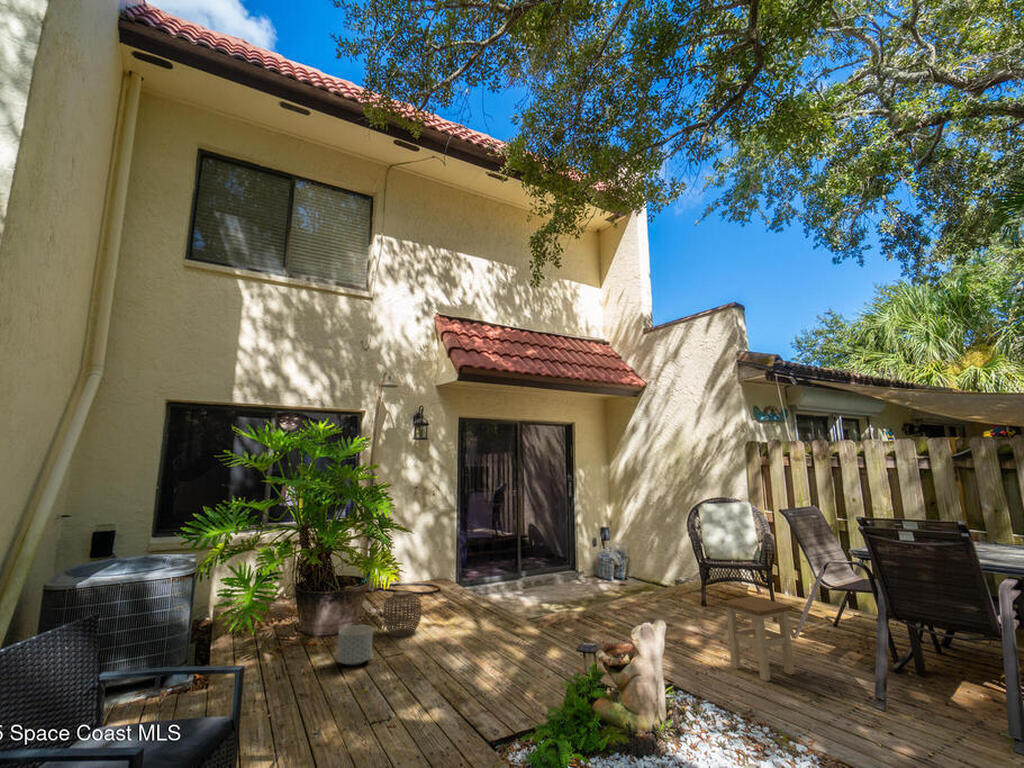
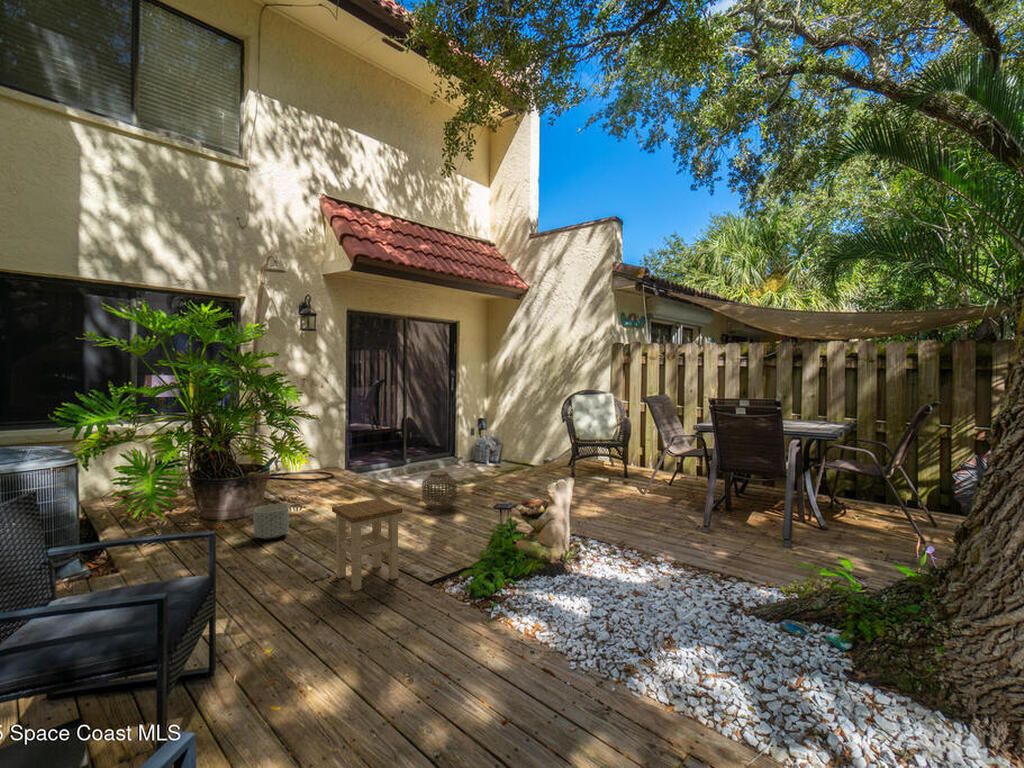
woven basket: present [383,590,421,636] -> present [422,471,457,511]
stool: present [722,596,795,681] -> present [332,498,402,591]

